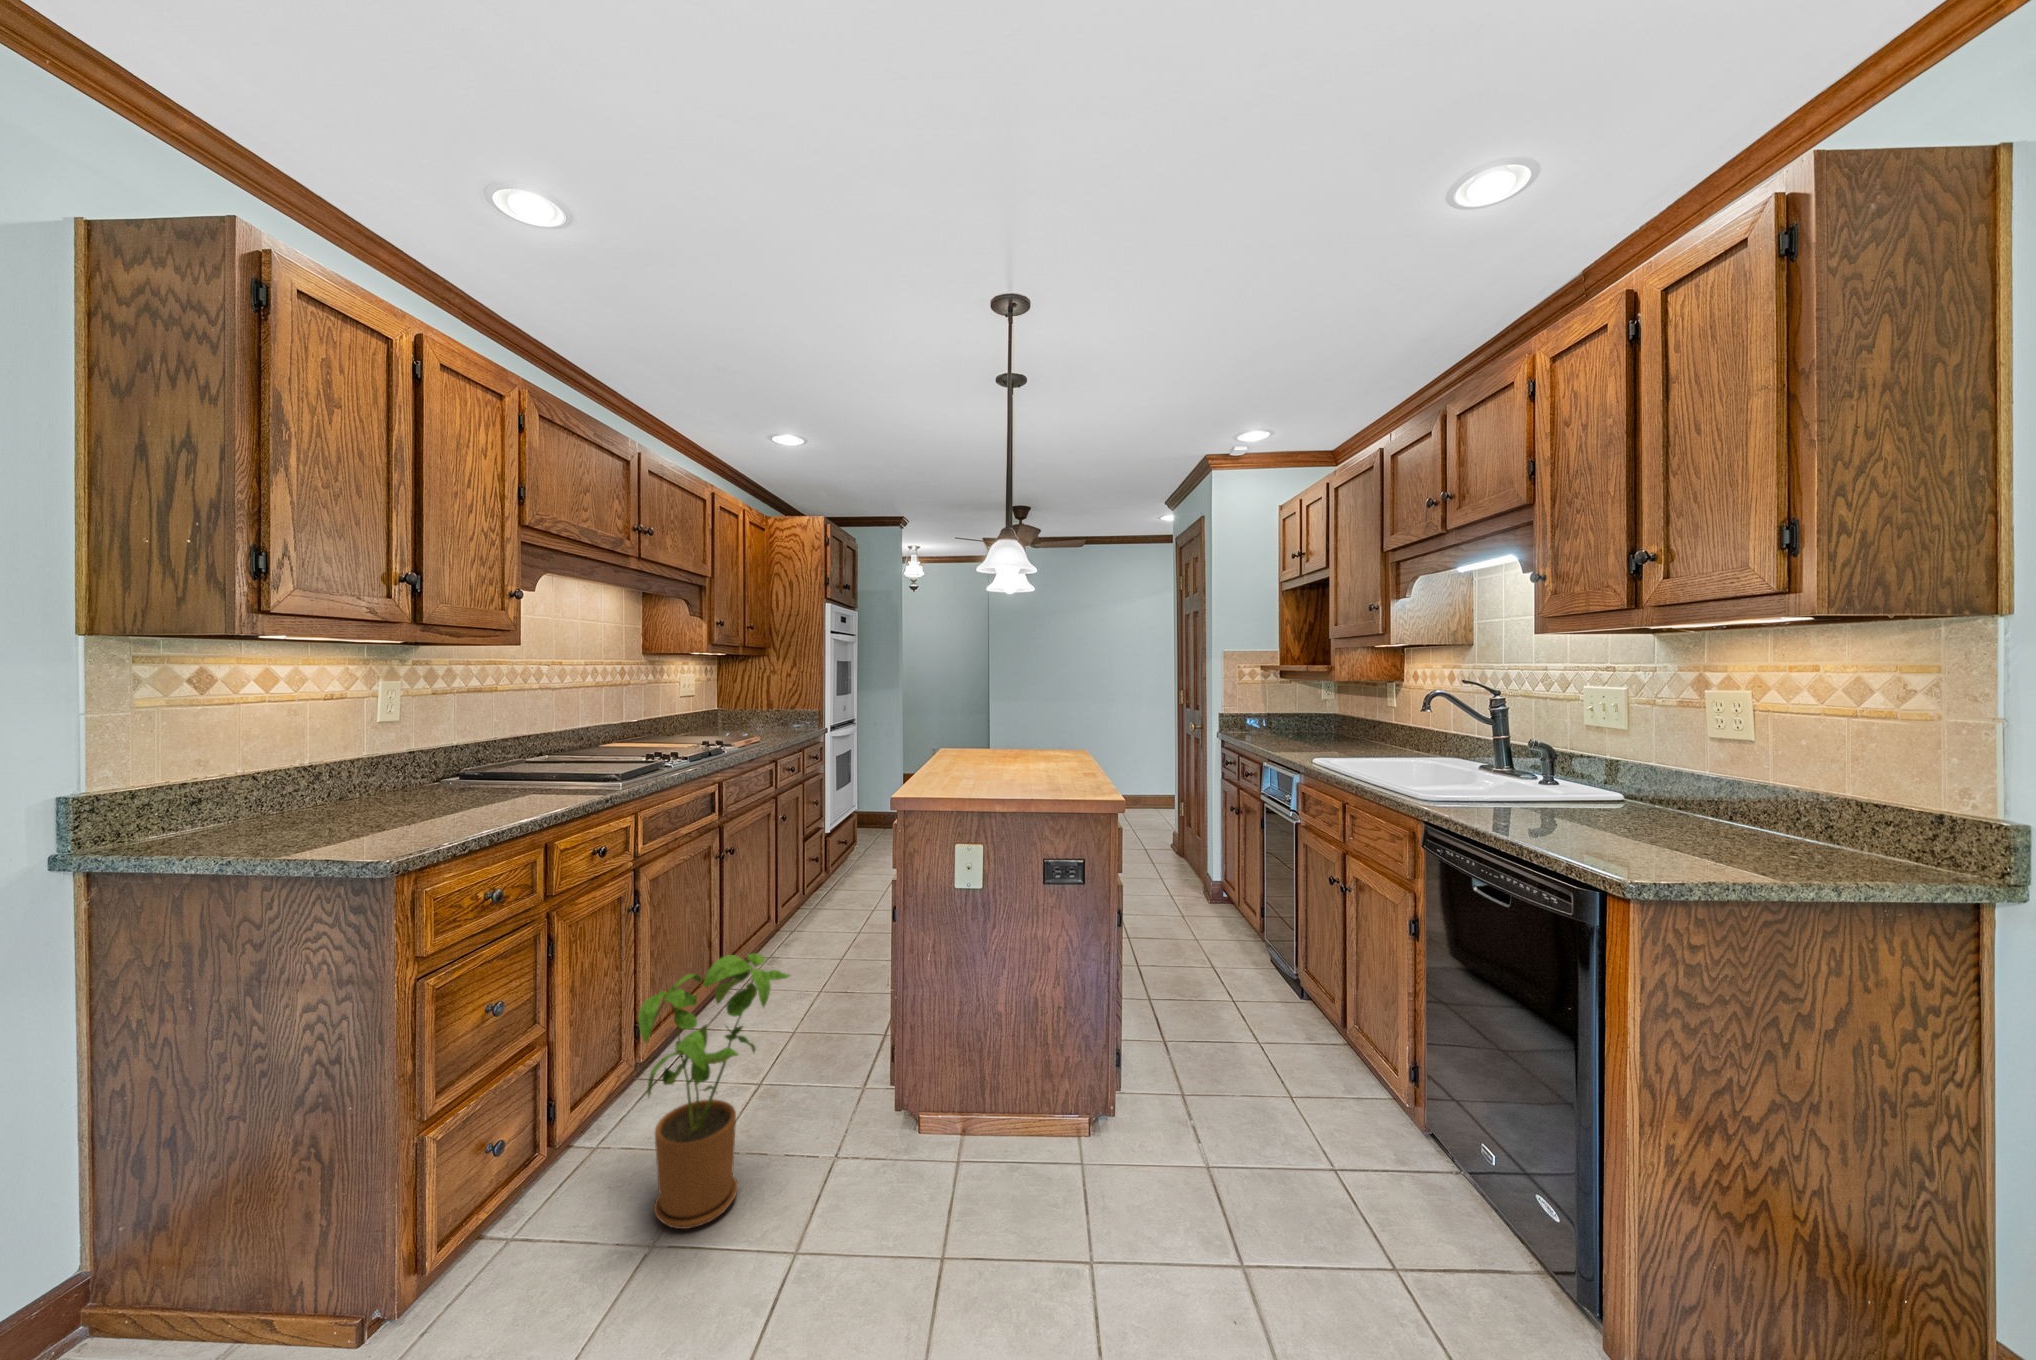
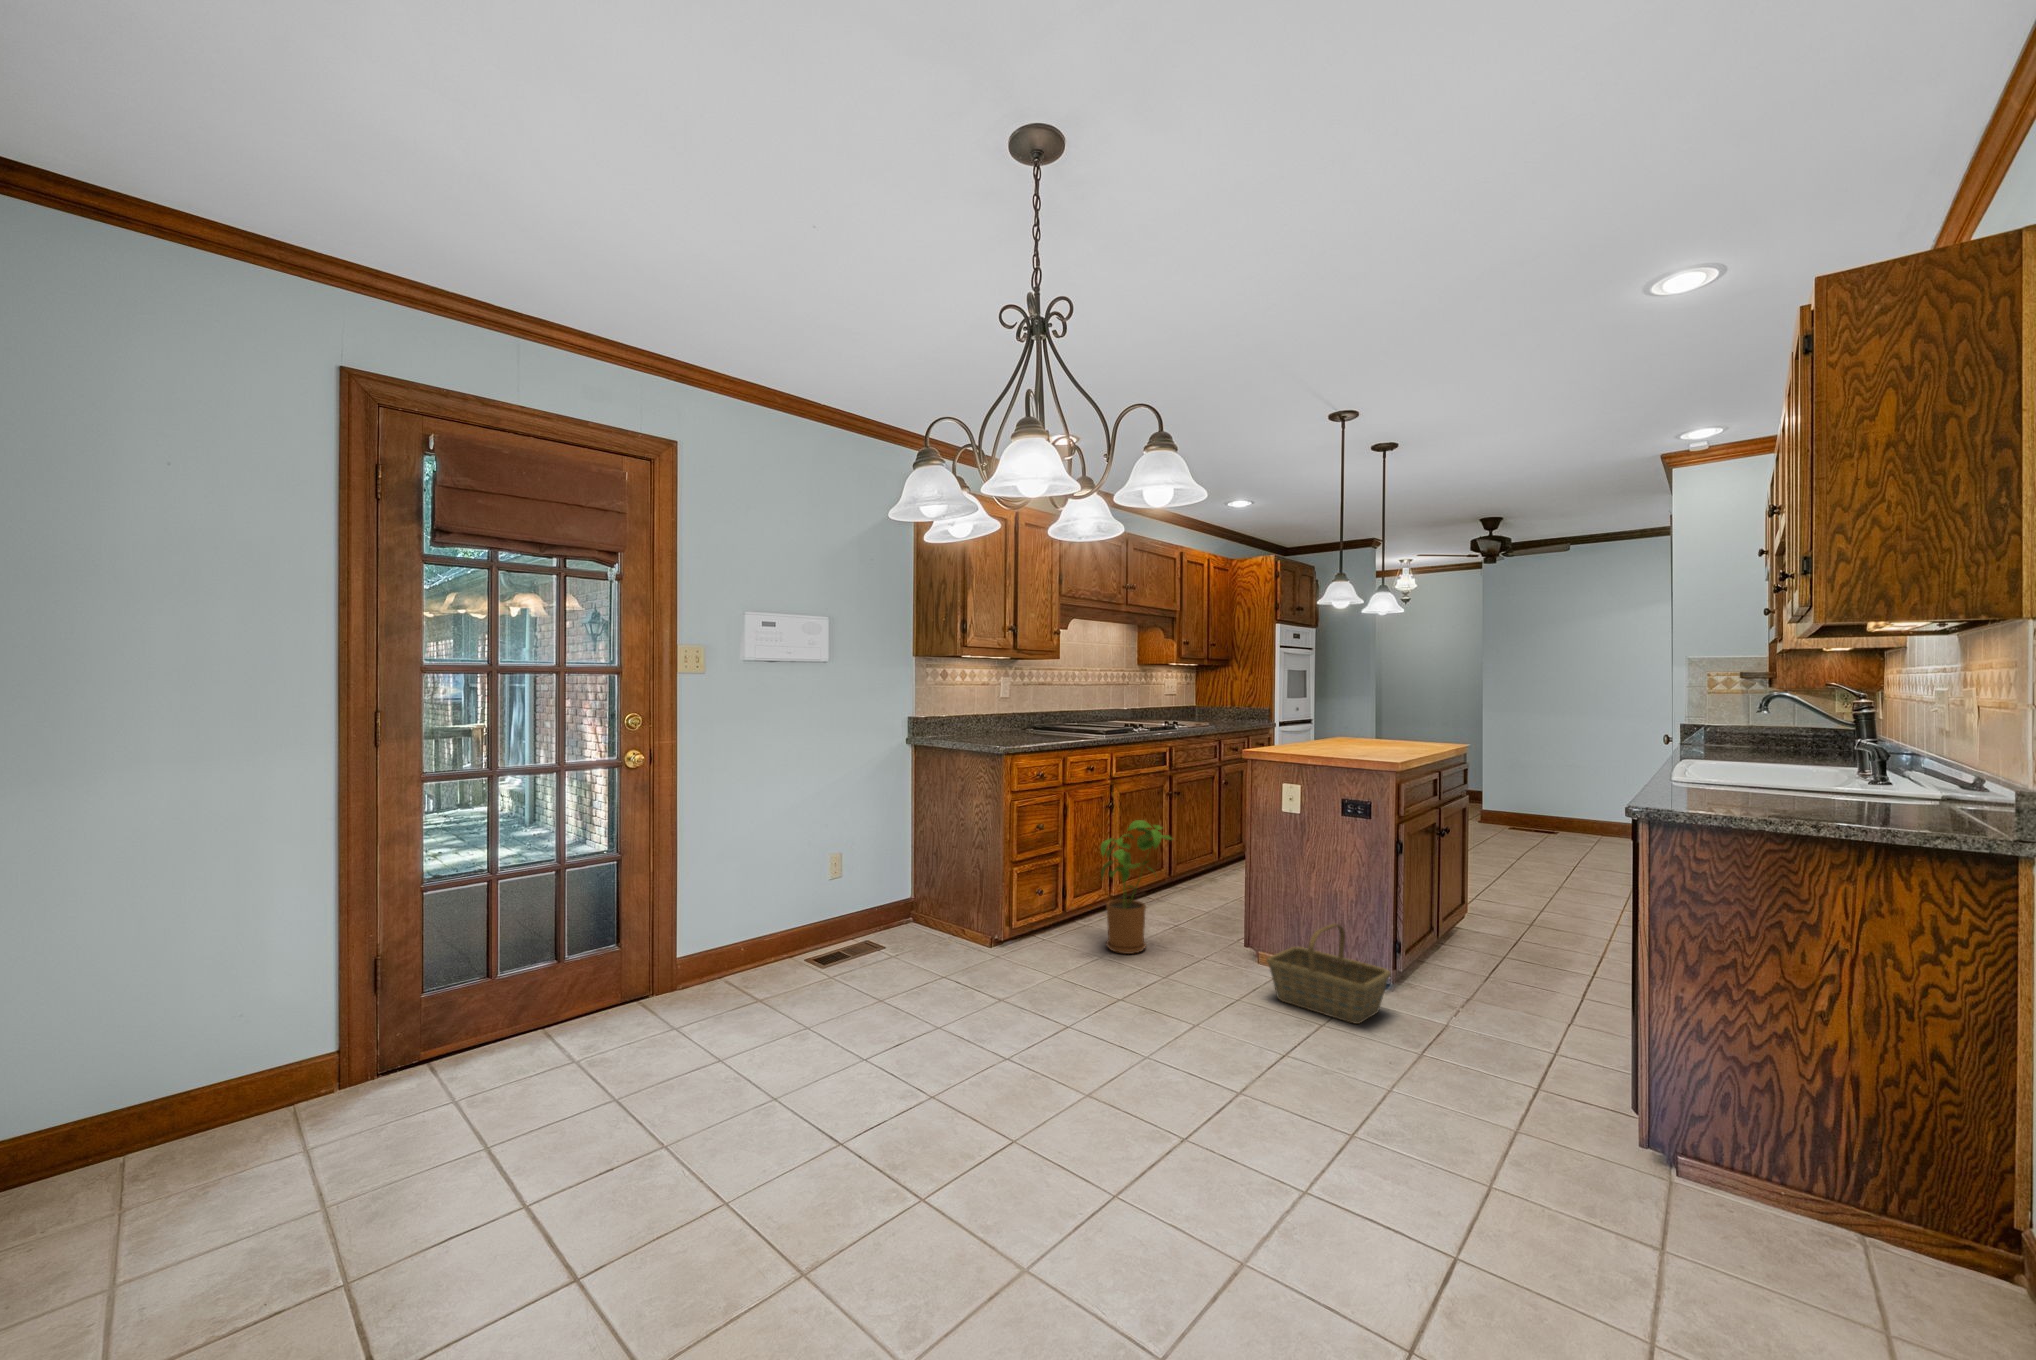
basket: none [1003,1088,1188,1276] -> present [1266,924,1391,1024]

